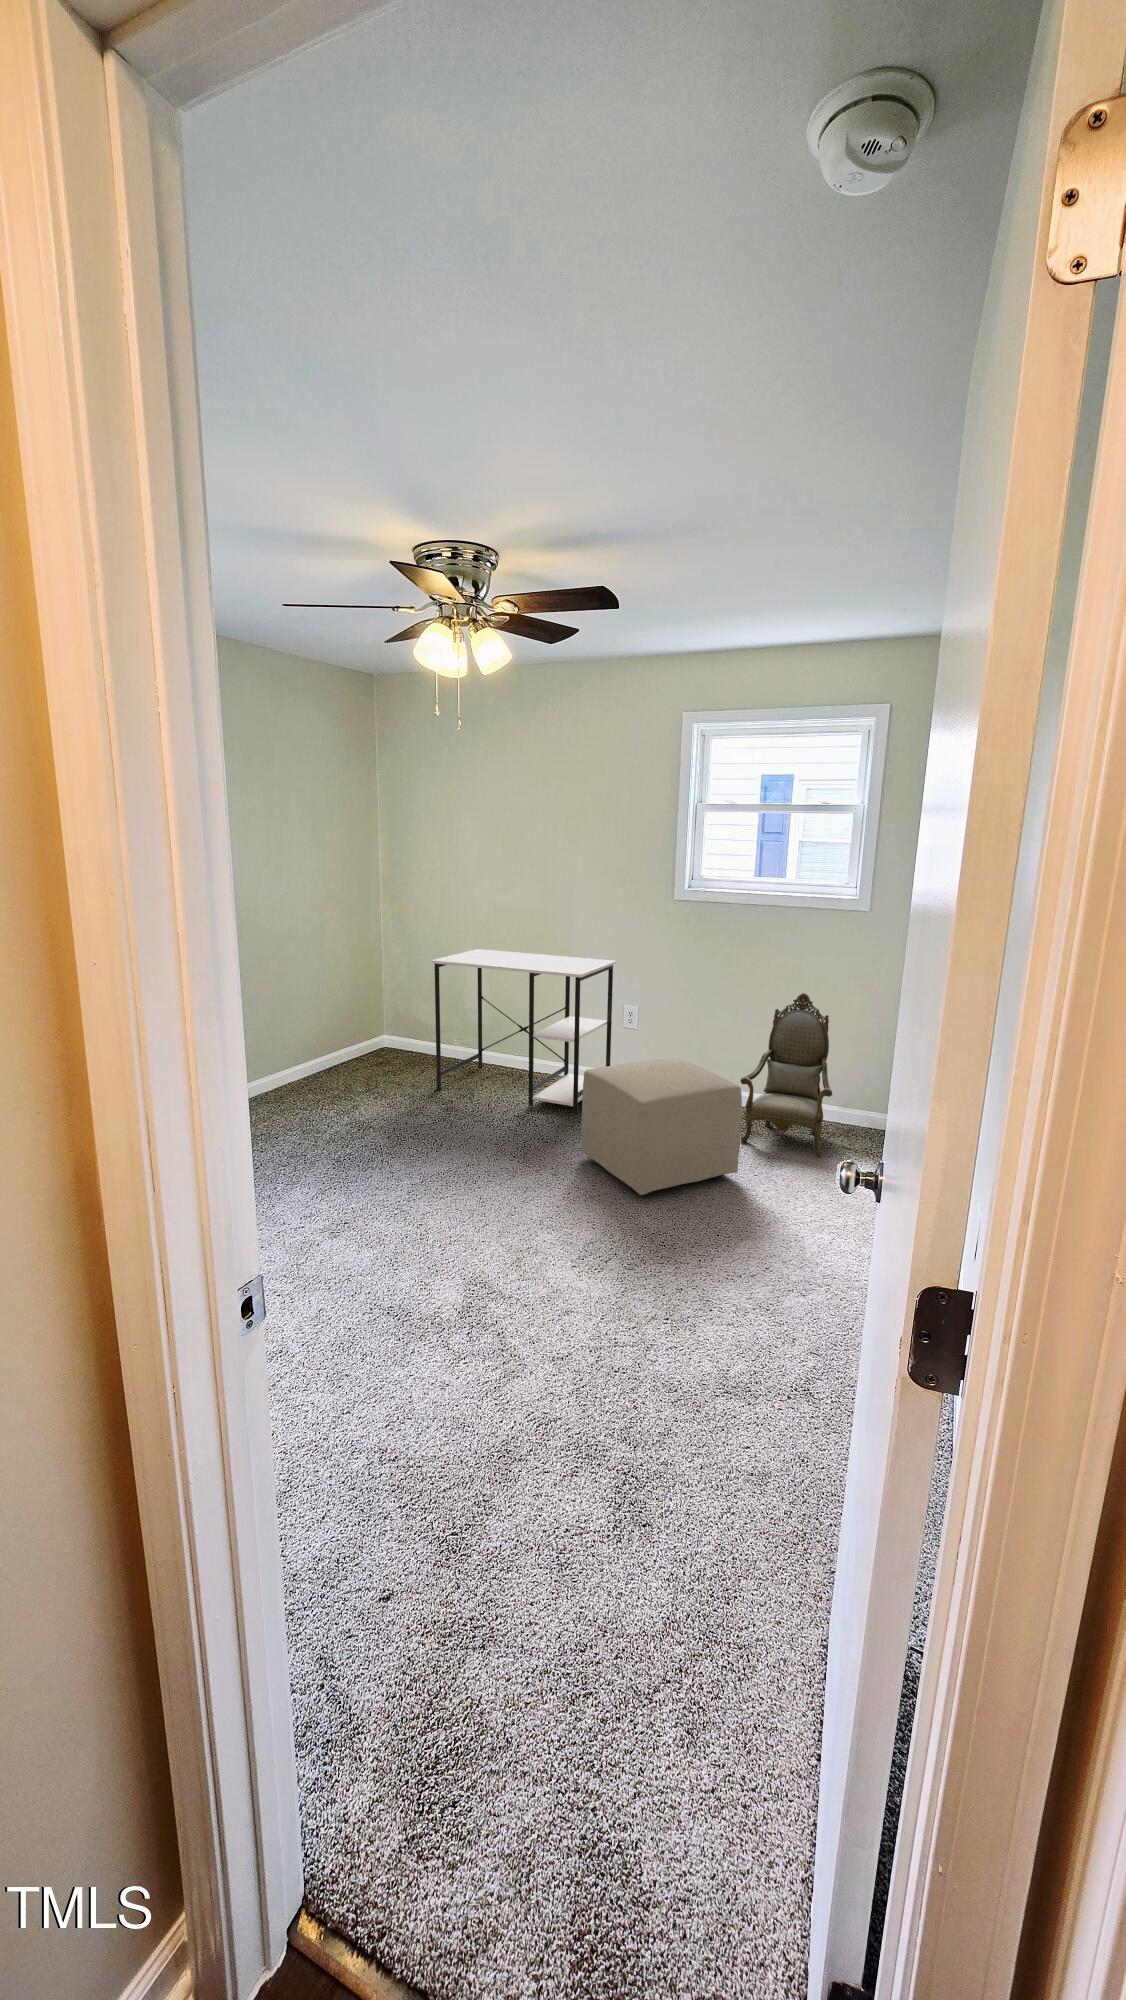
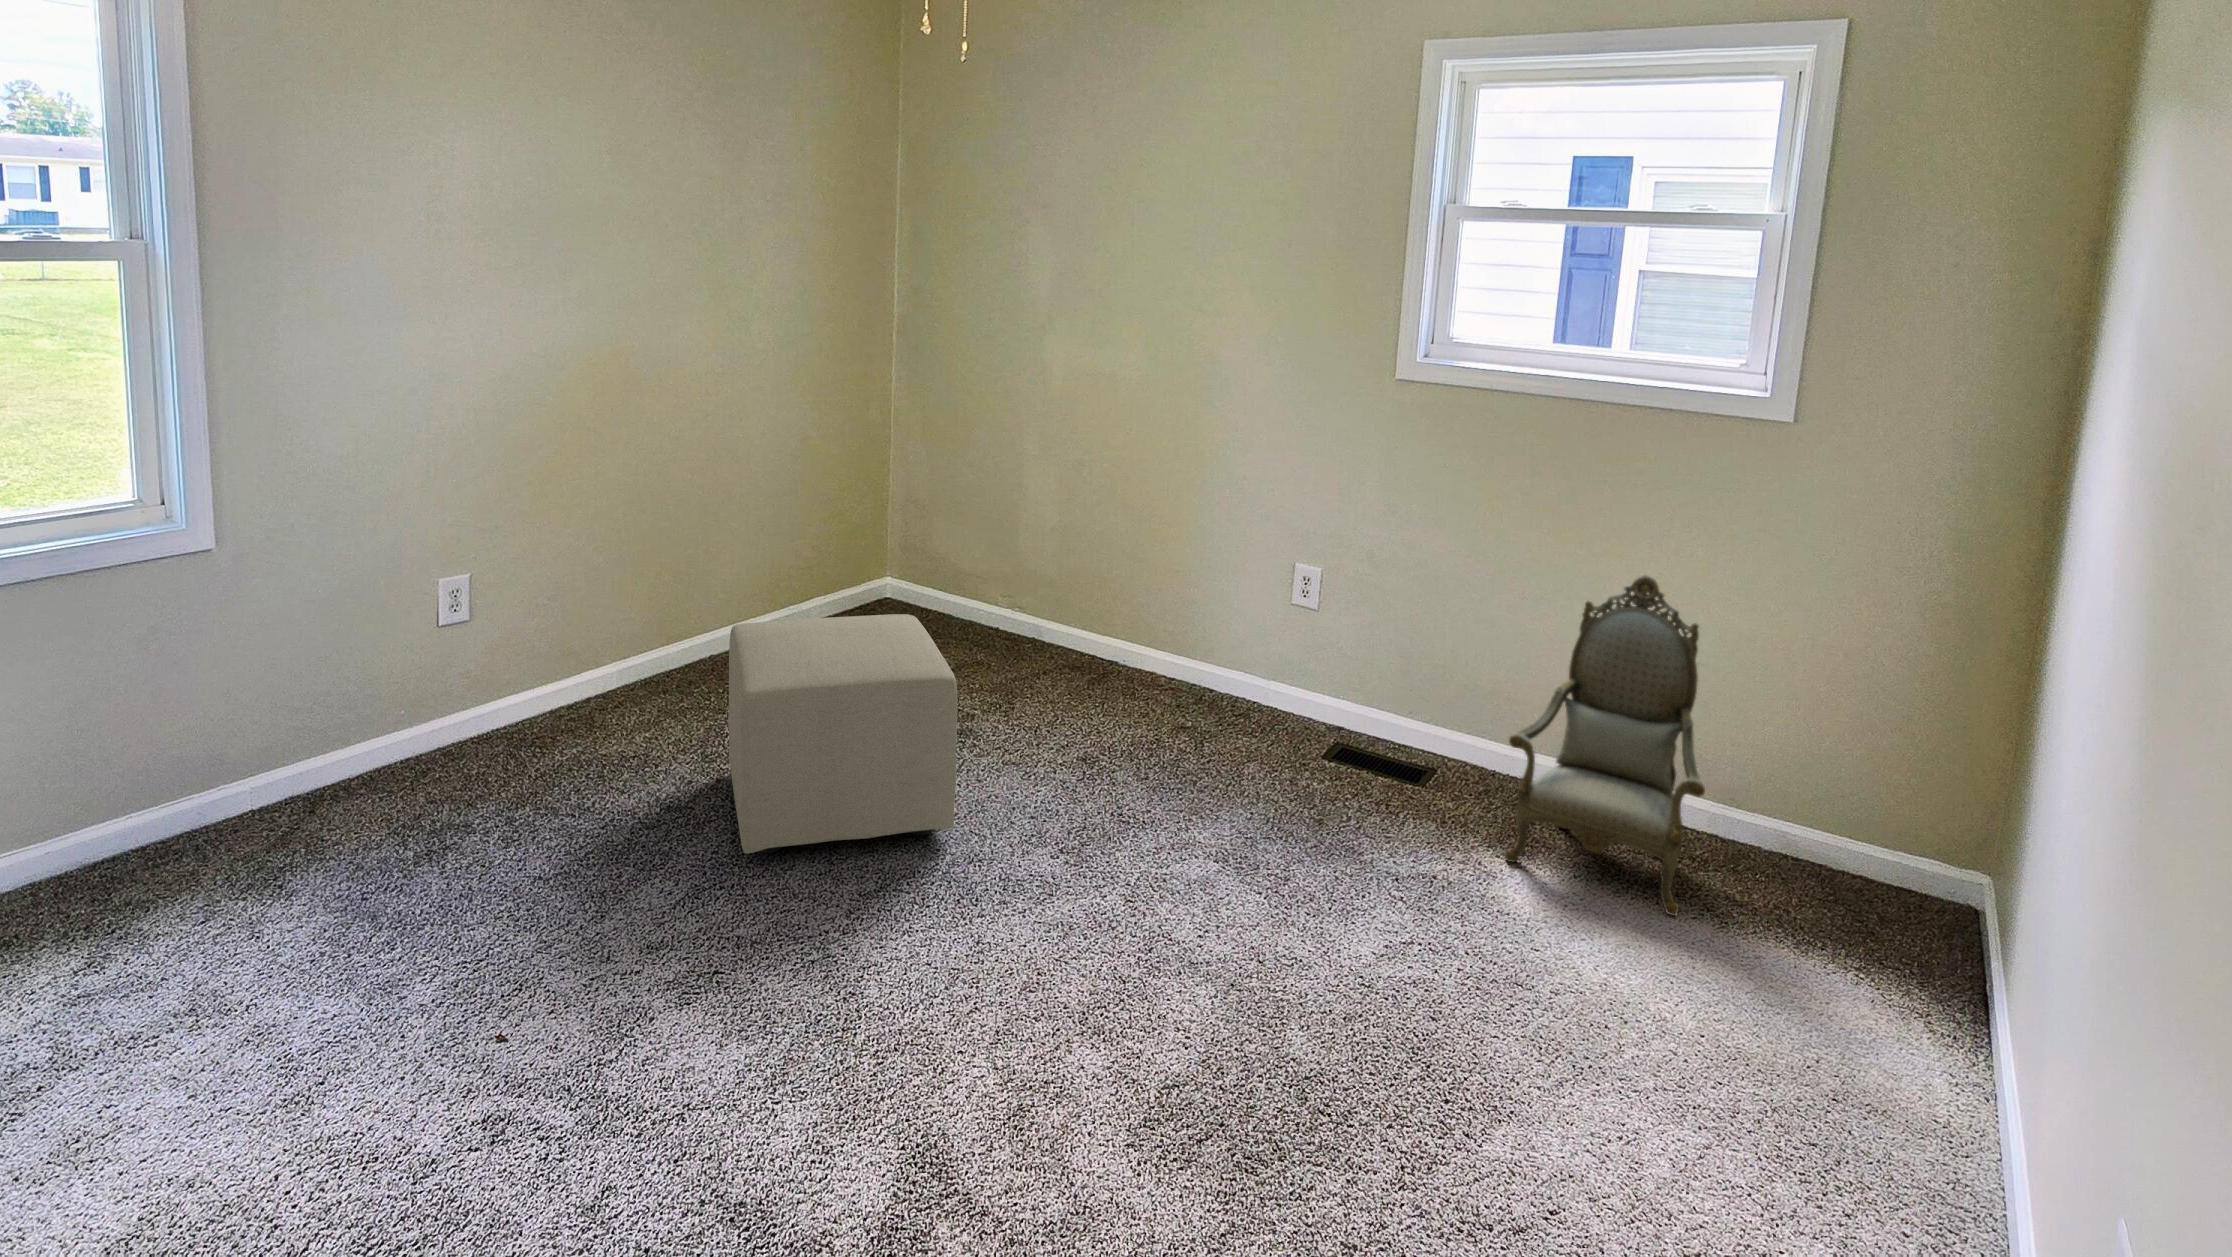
desk: present [431,949,616,1114] -> none [949,443,1279,762]
ottoman: present [581,1058,742,1195] -> present [728,614,957,853]

